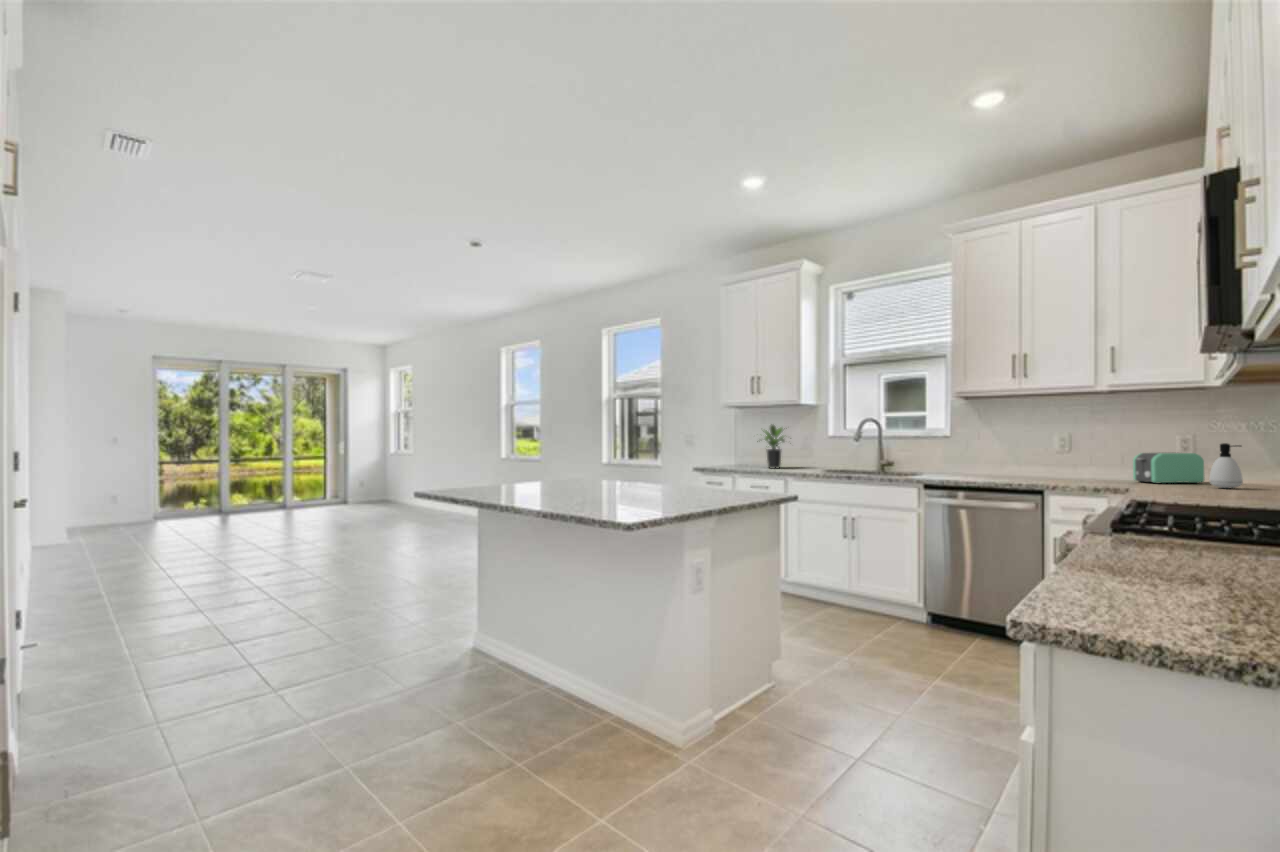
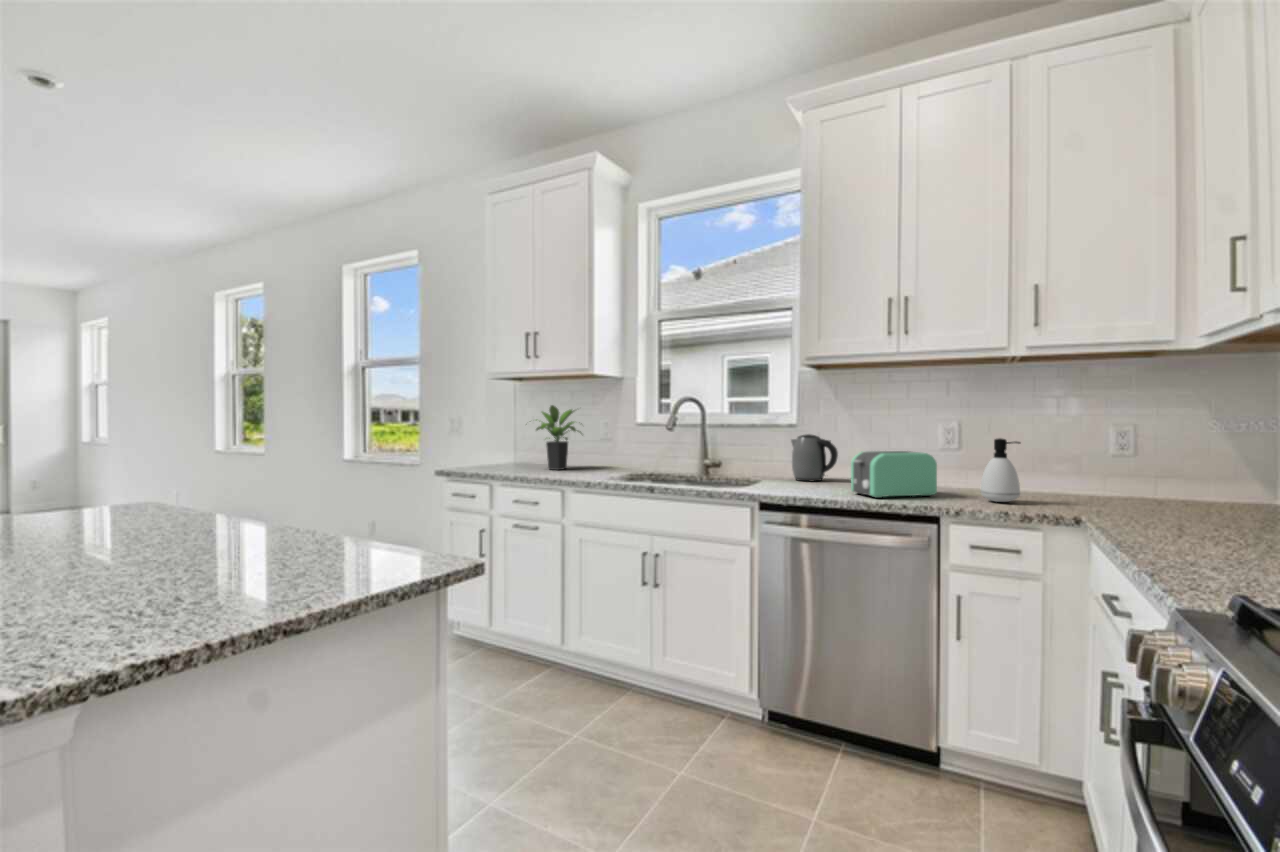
kettle: none [946,443,980,474] -> present [791,434,838,481]
soap dispenser: present [1210,443,1243,488] -> present [980,438,1020,502]
toaster: present [1133,453,1205,484] -> present [851,451,937,498]

